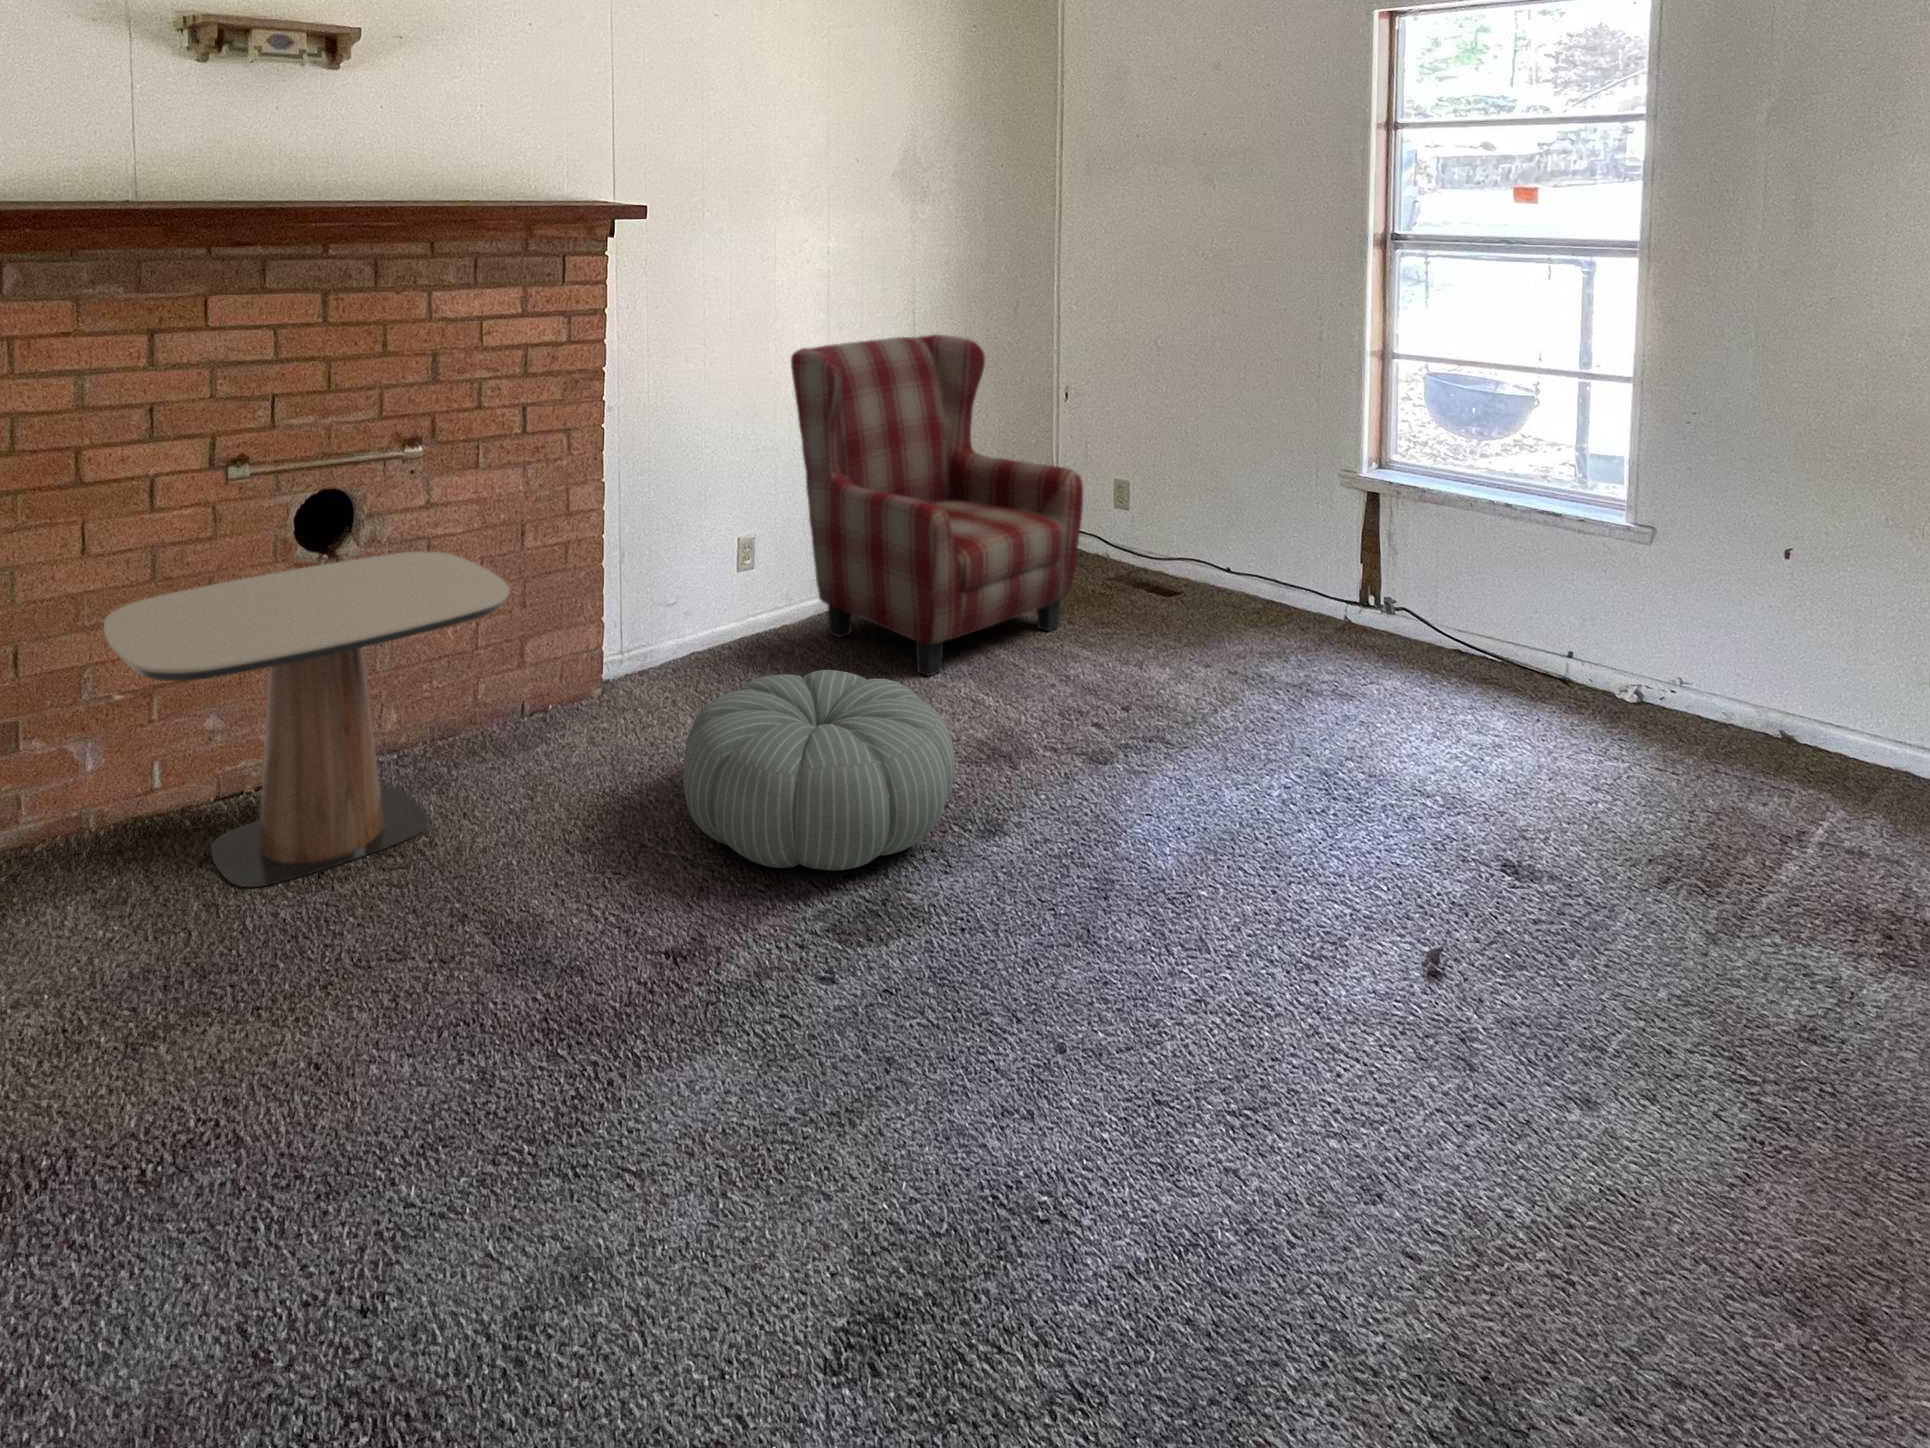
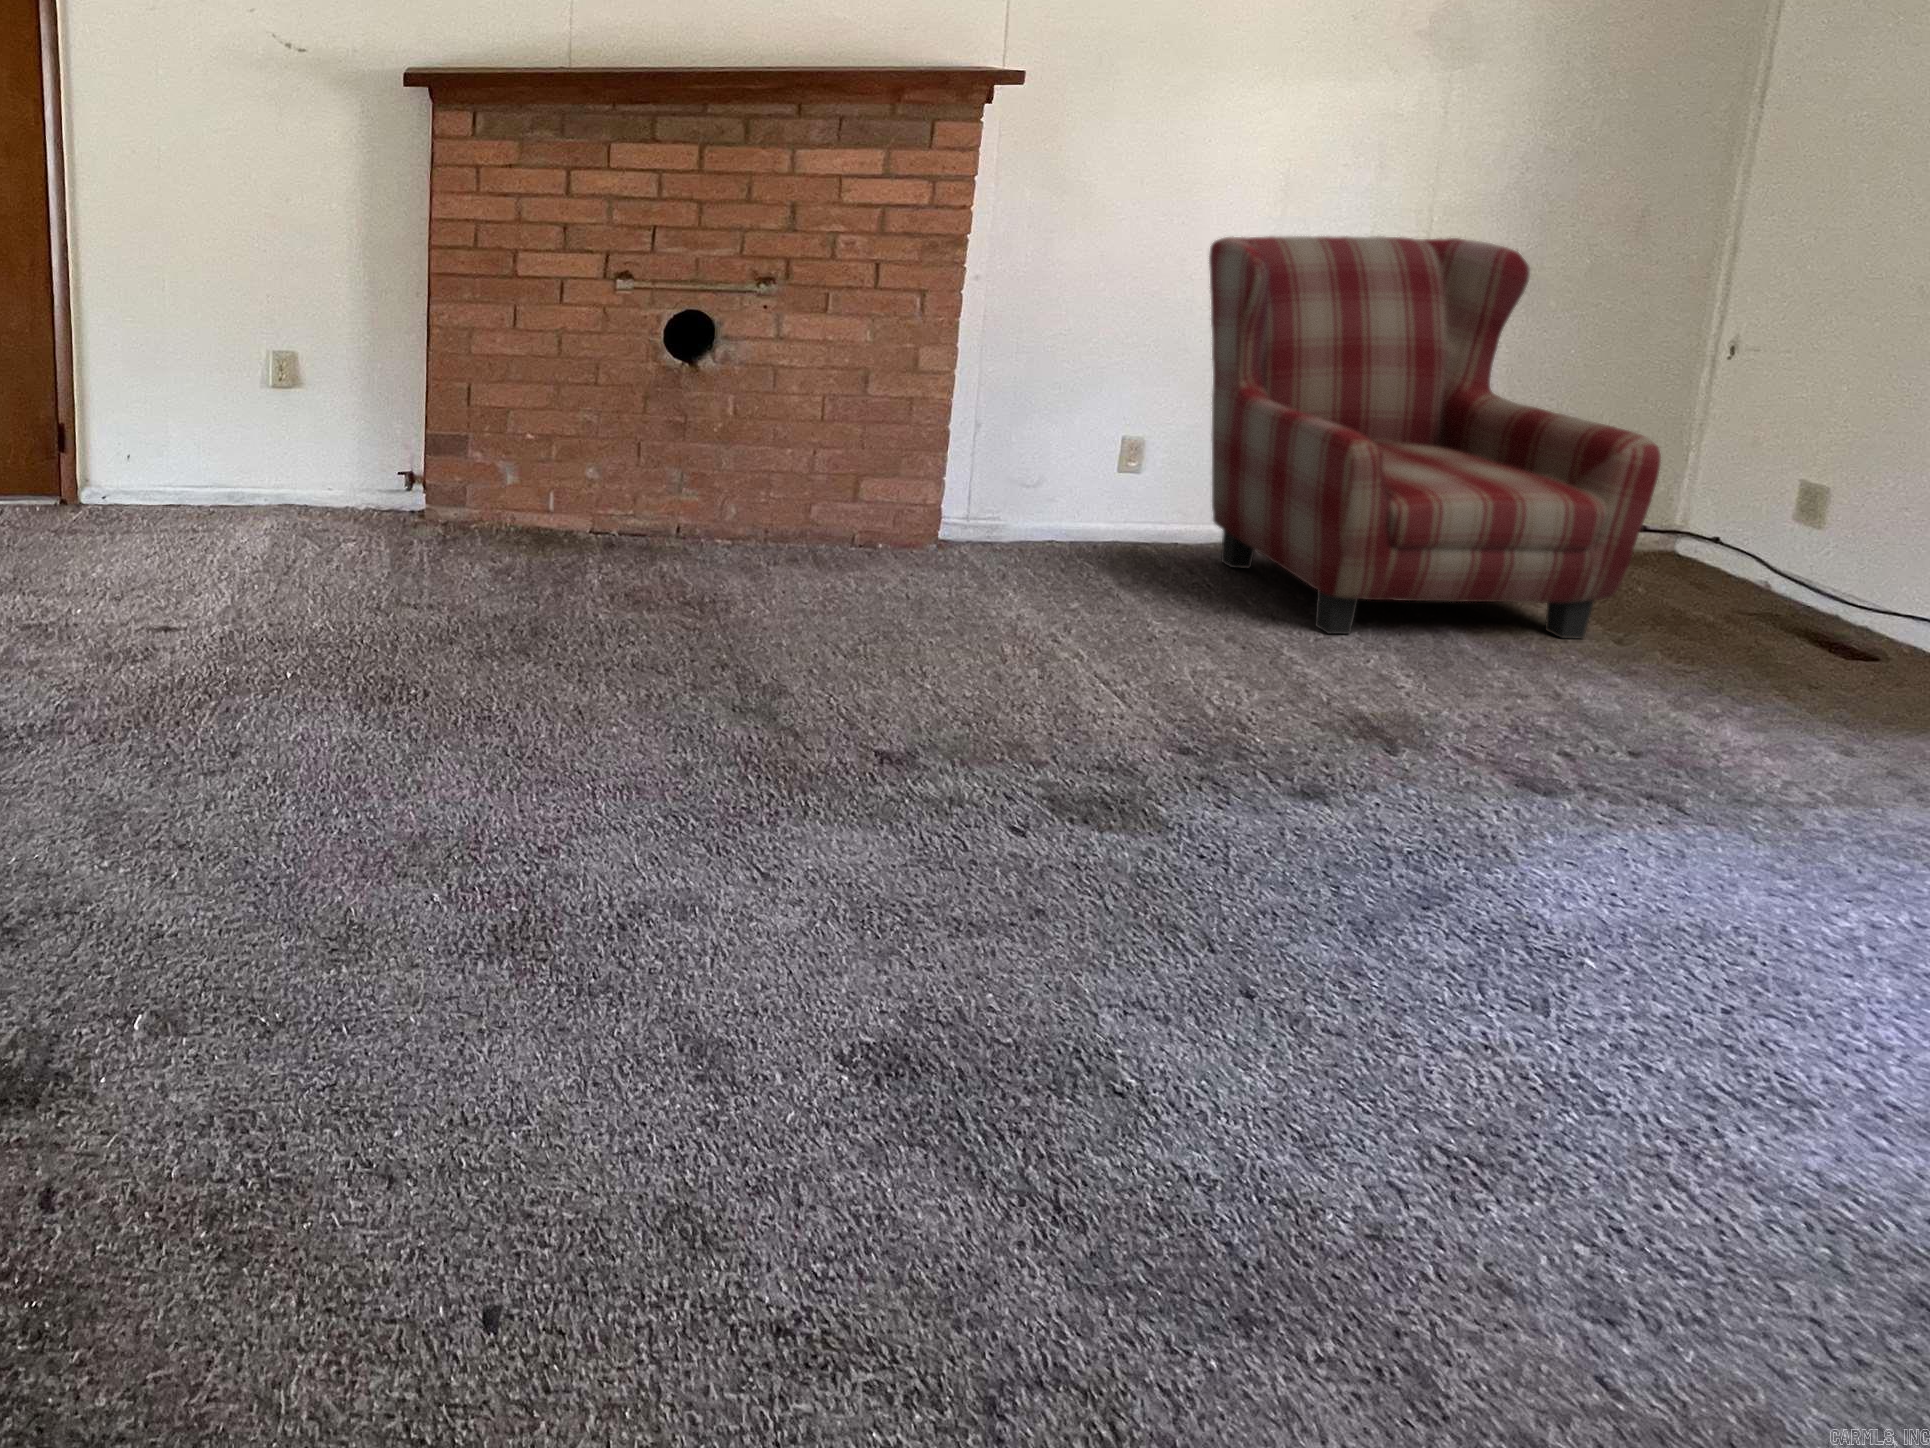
side table: present [104,552,510,888] -> none [513,369,812,602]
pouf: present [683,670,955,870] -> none [941,560,1270,766]

